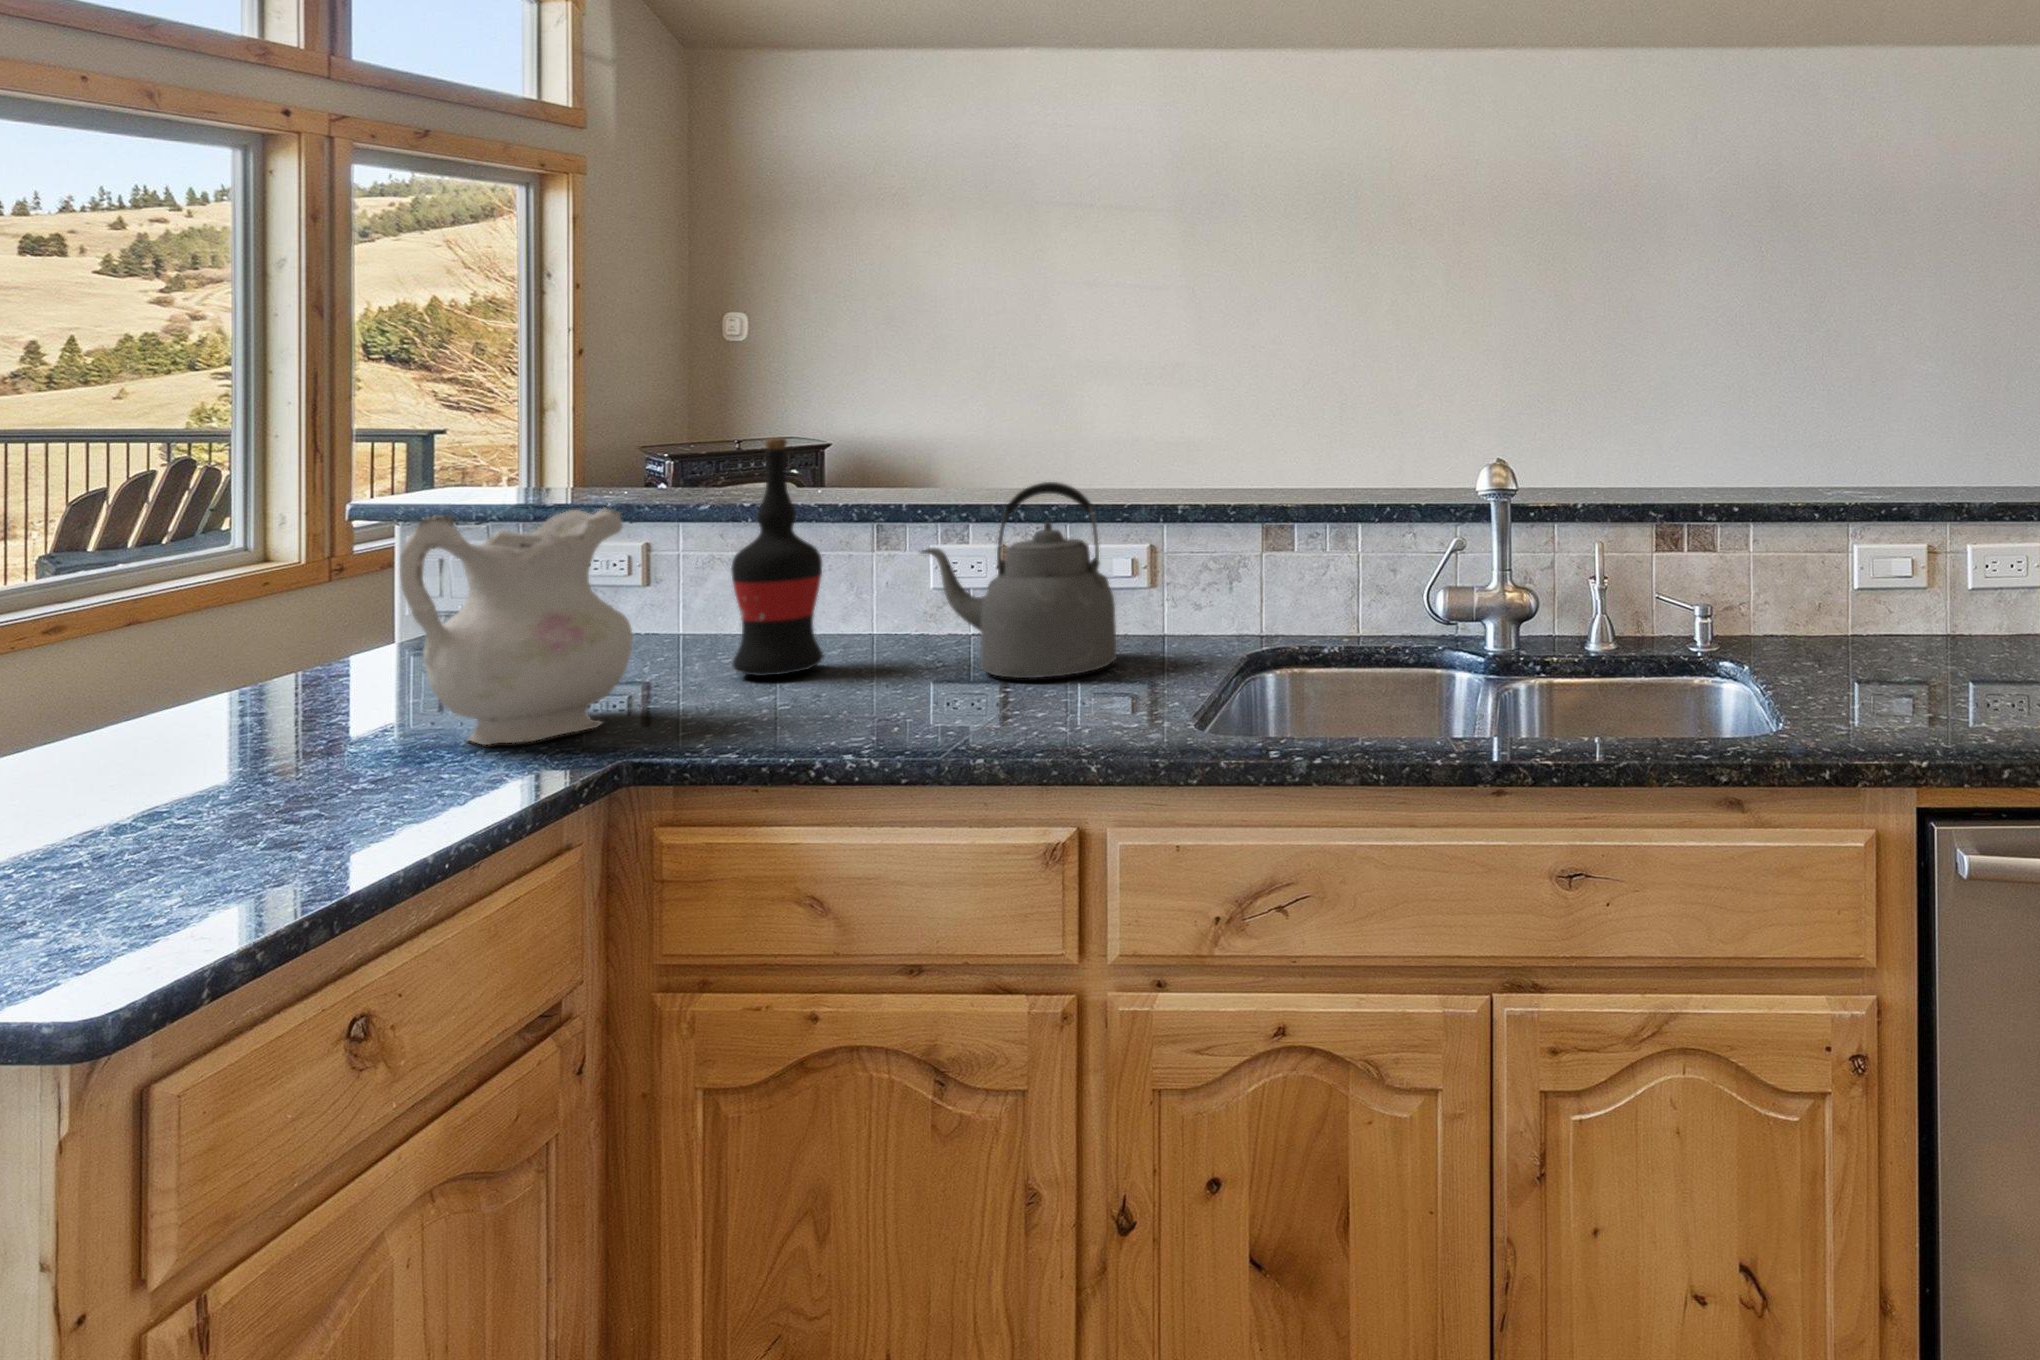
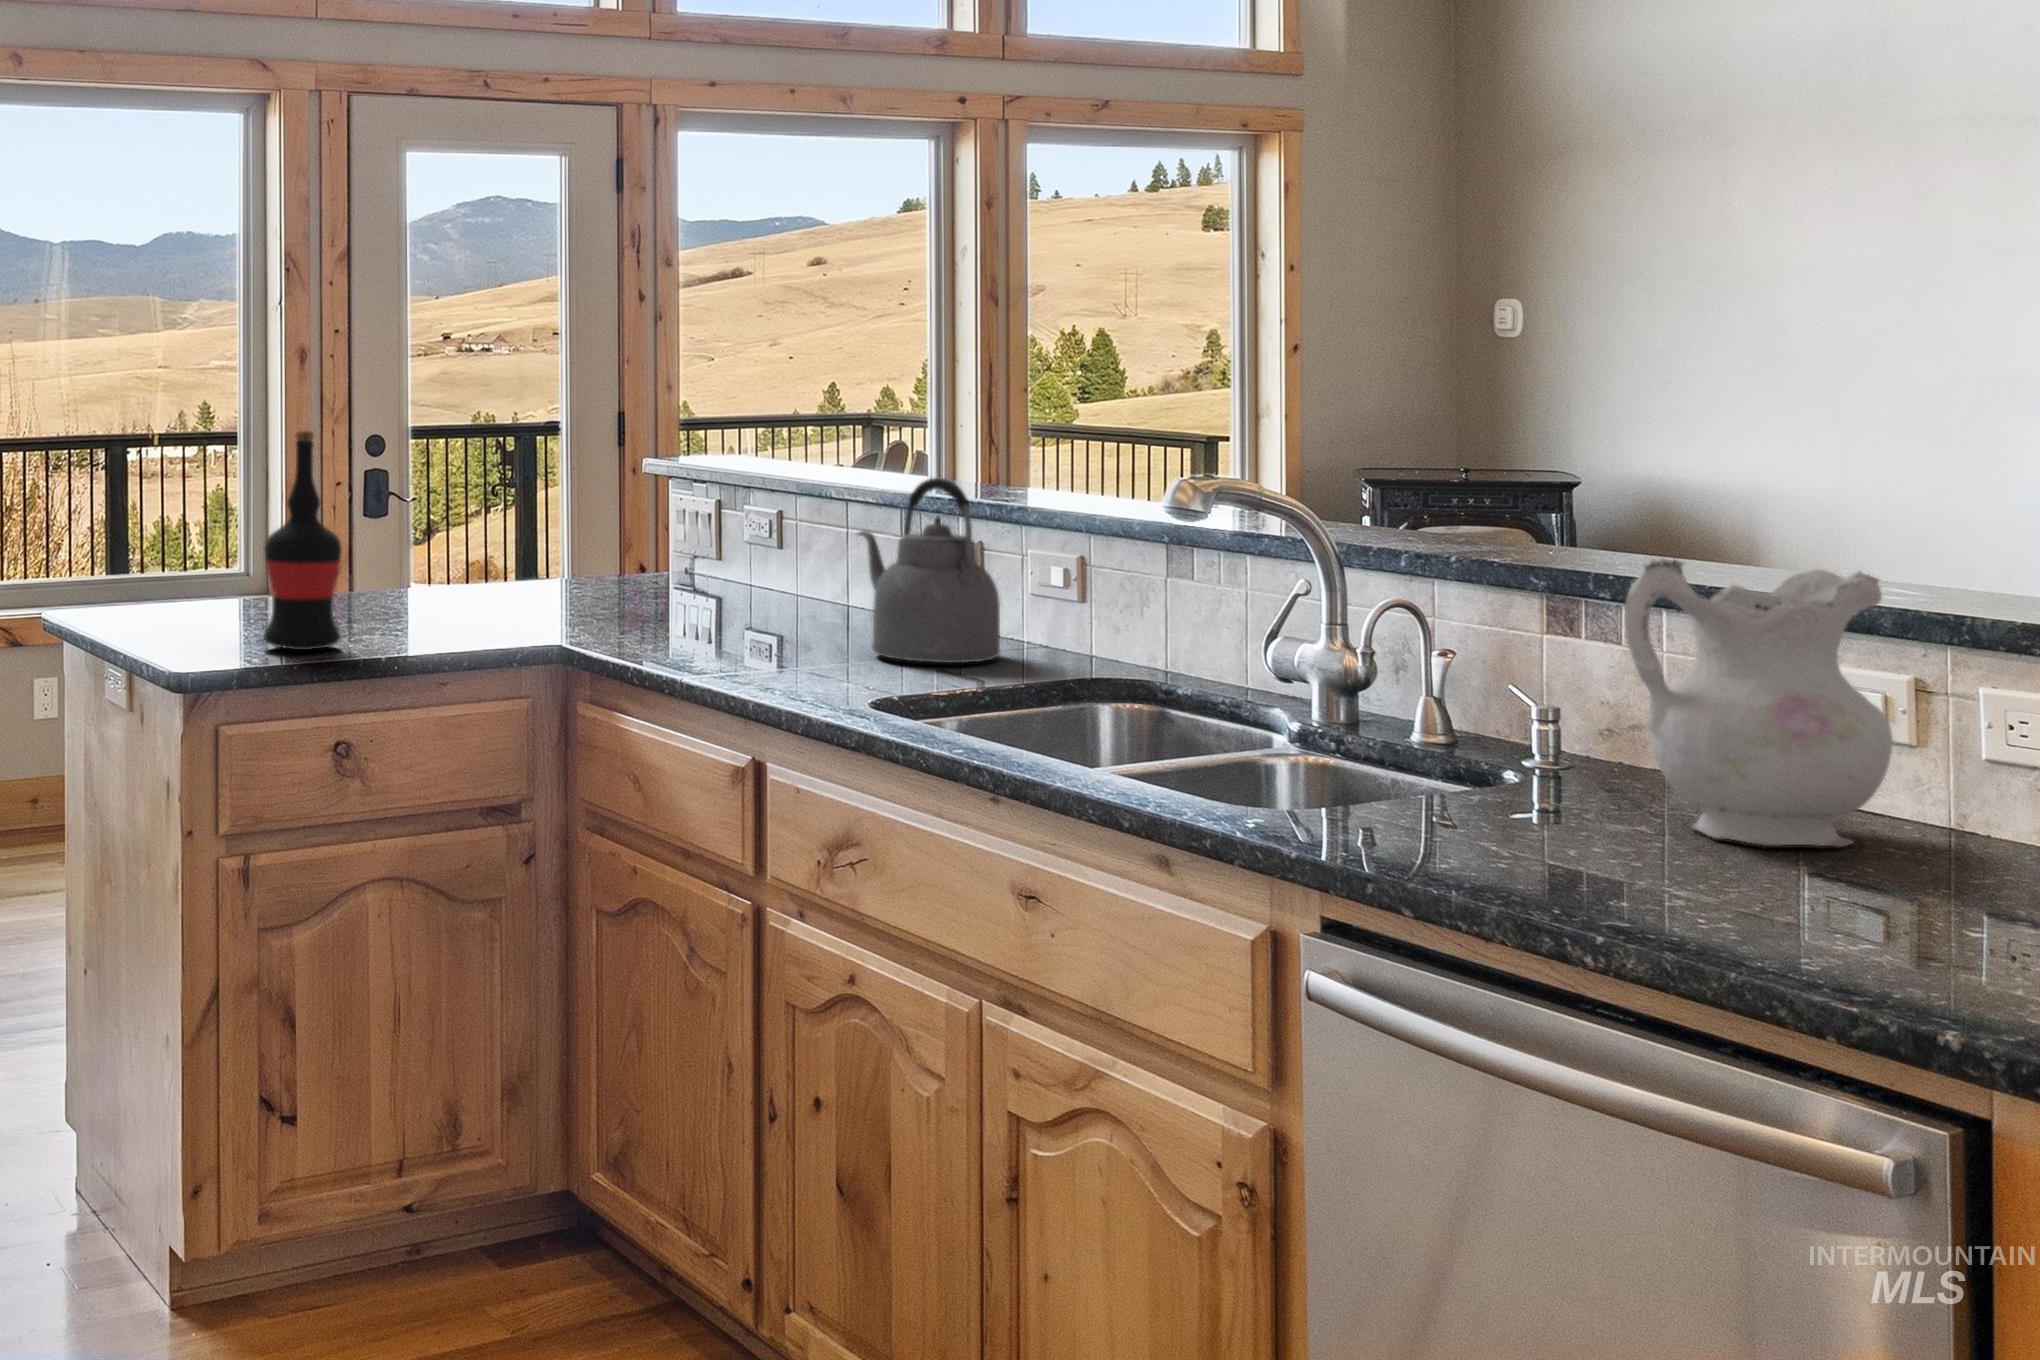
wine bottle: present [731,438,823,676] -> present [264,430,342,650]
ceramic pitcher: present [400,508,633,745] -> present [1624,558,1893,847]

